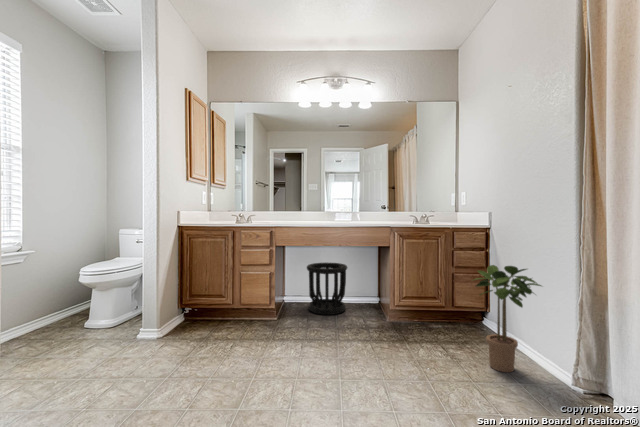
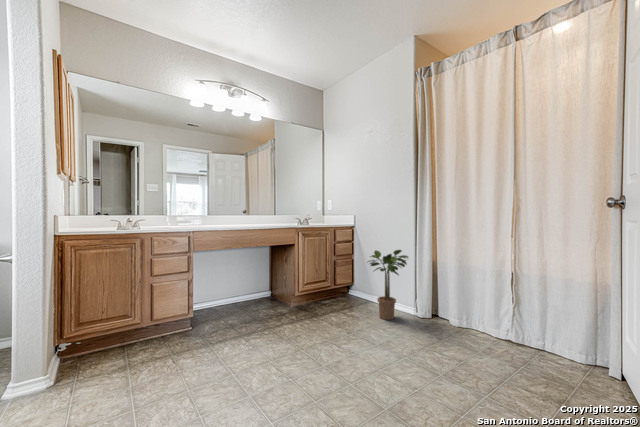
wastebasket: present [307,263,347,315] -> none [206,262,248,314]

